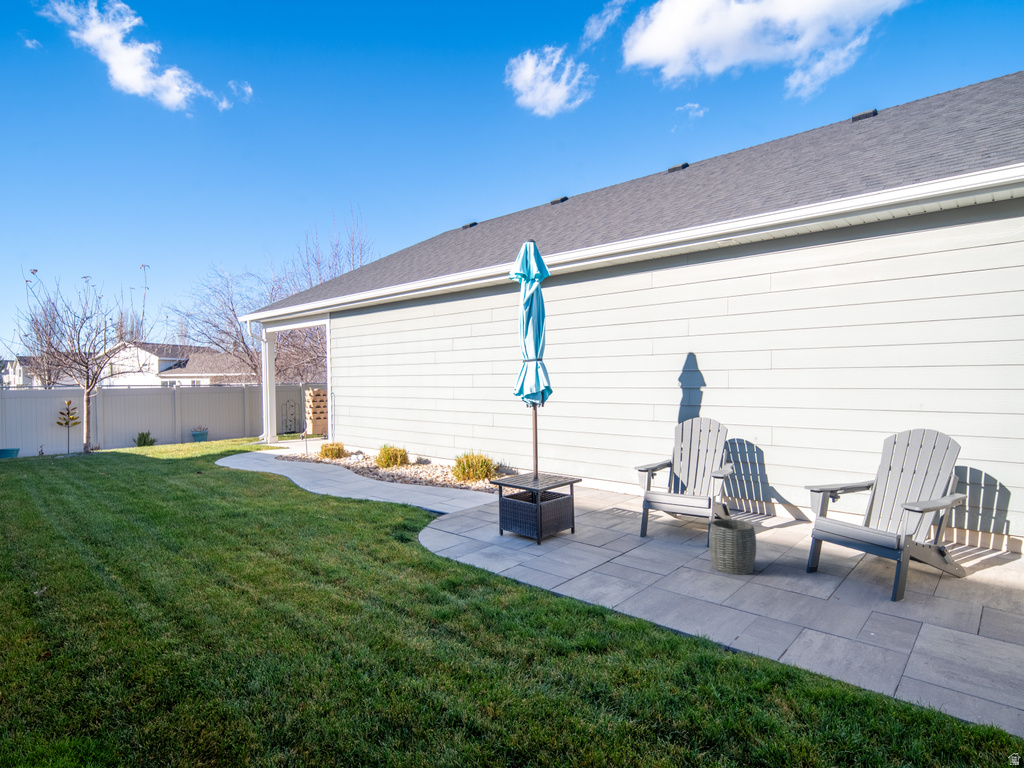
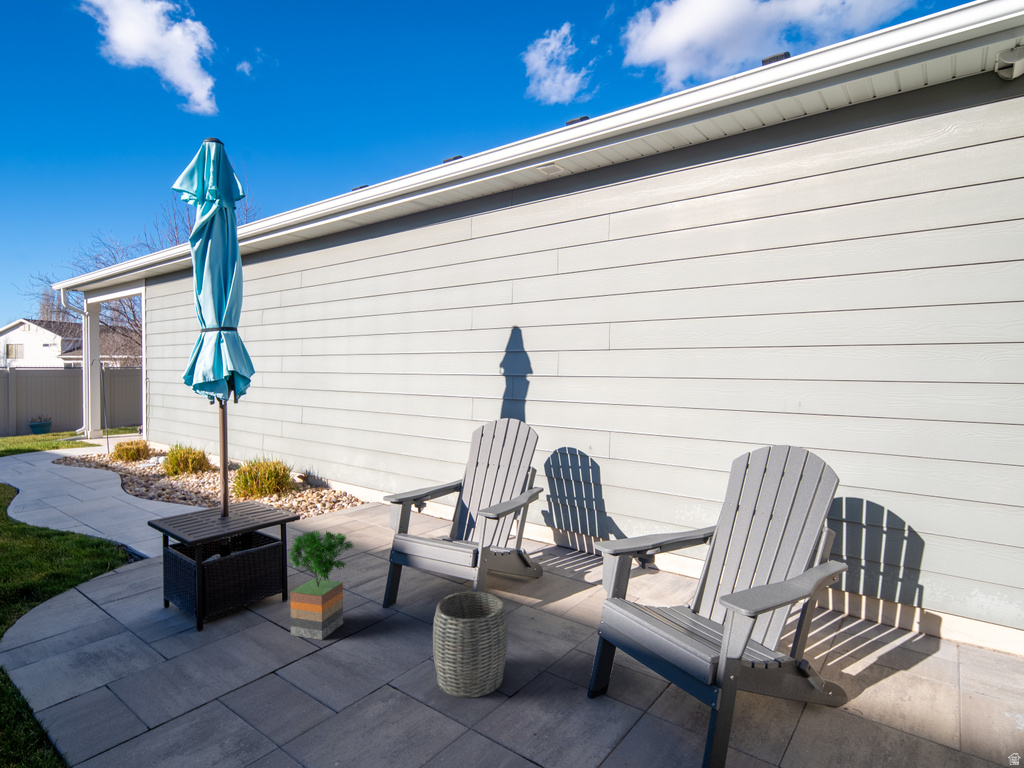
potted tree: none [594,486,635,552] -> present [289,531,353,640]

